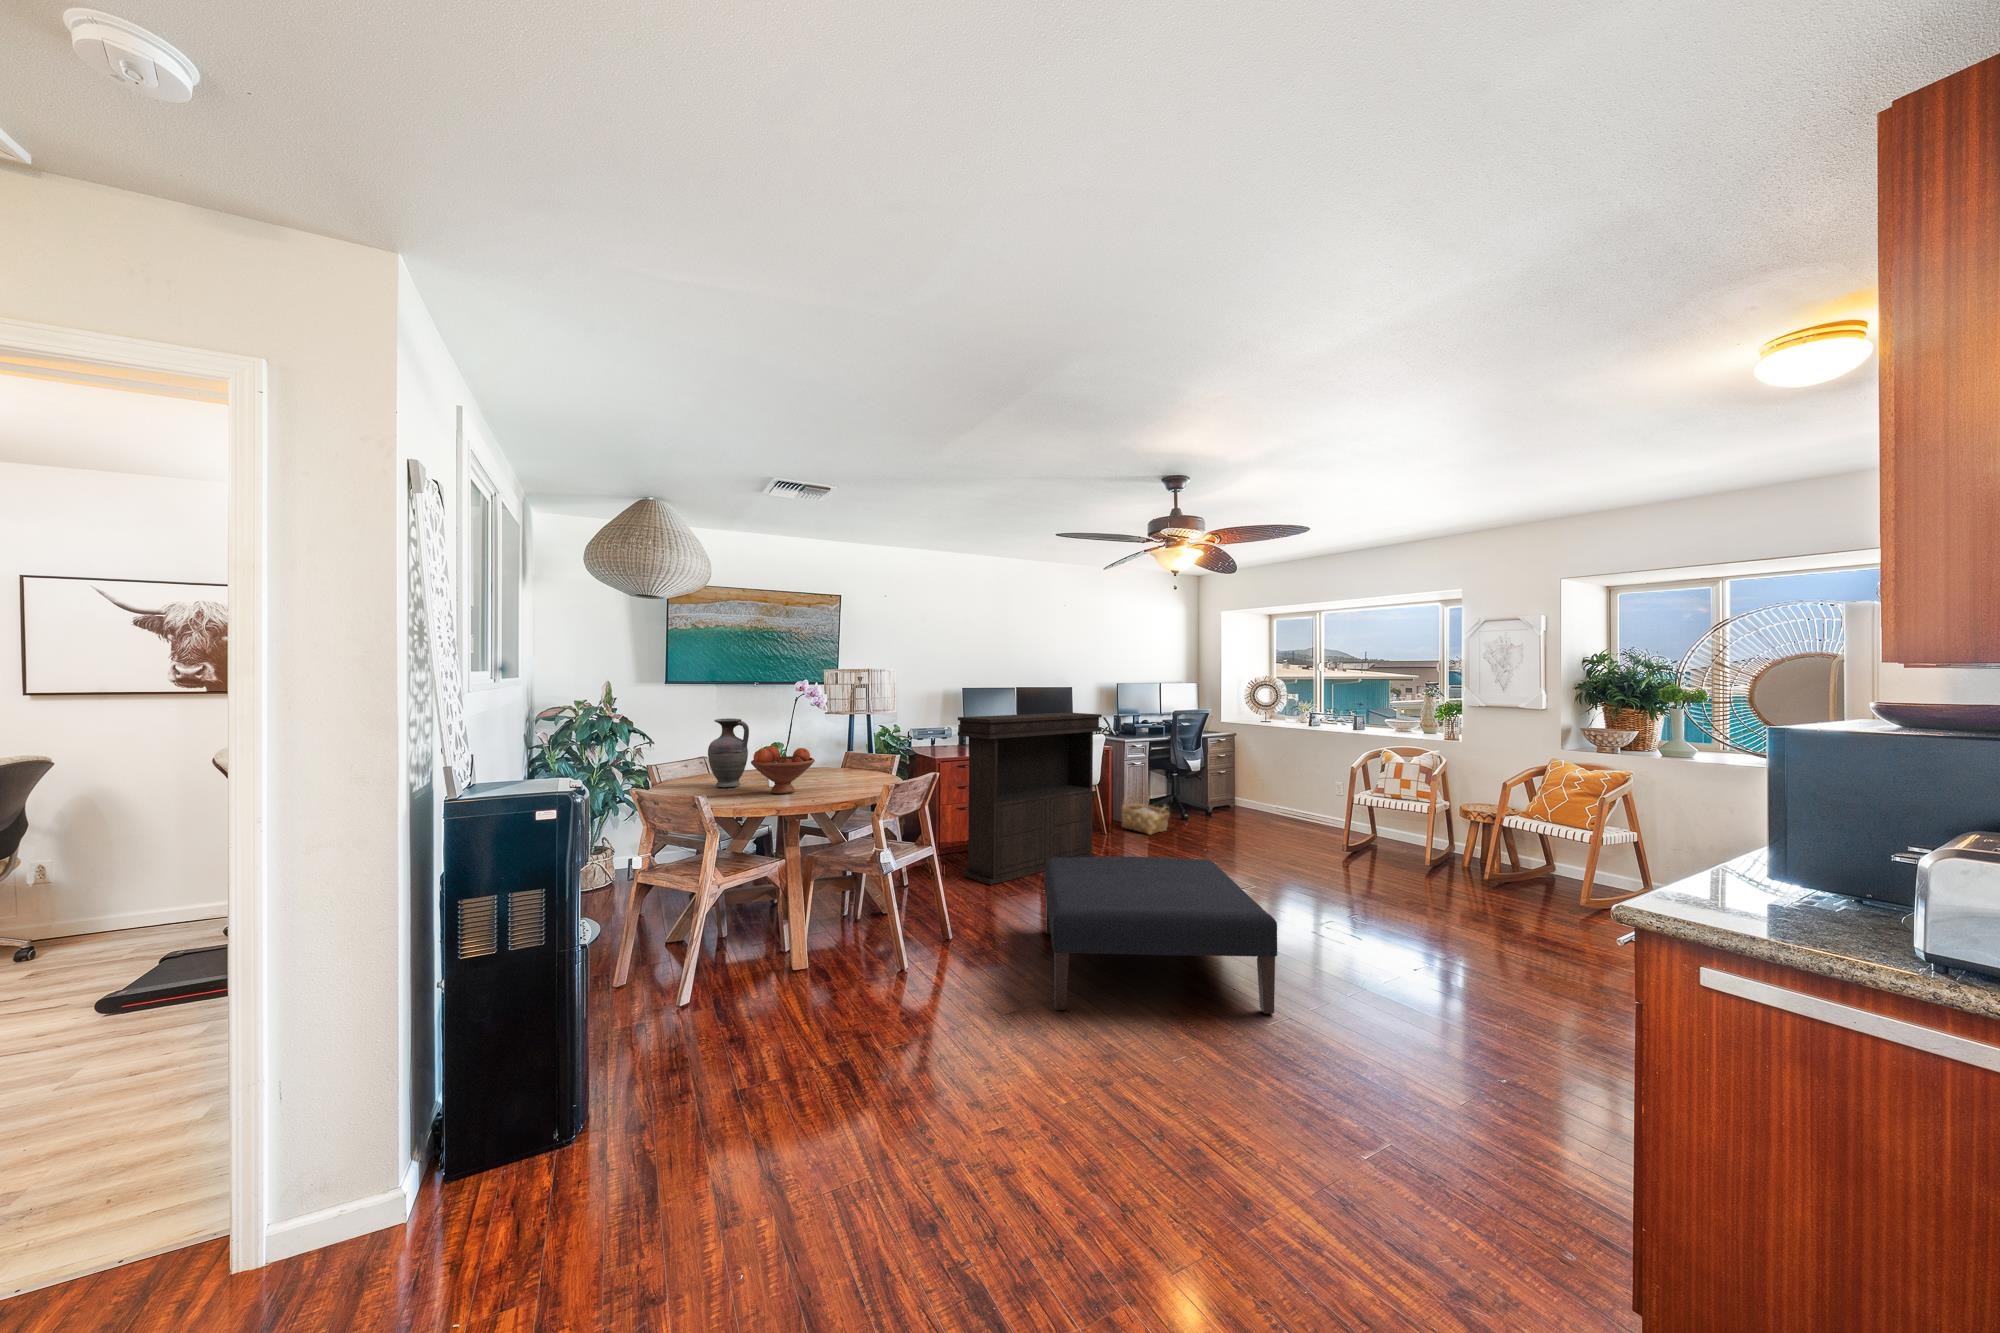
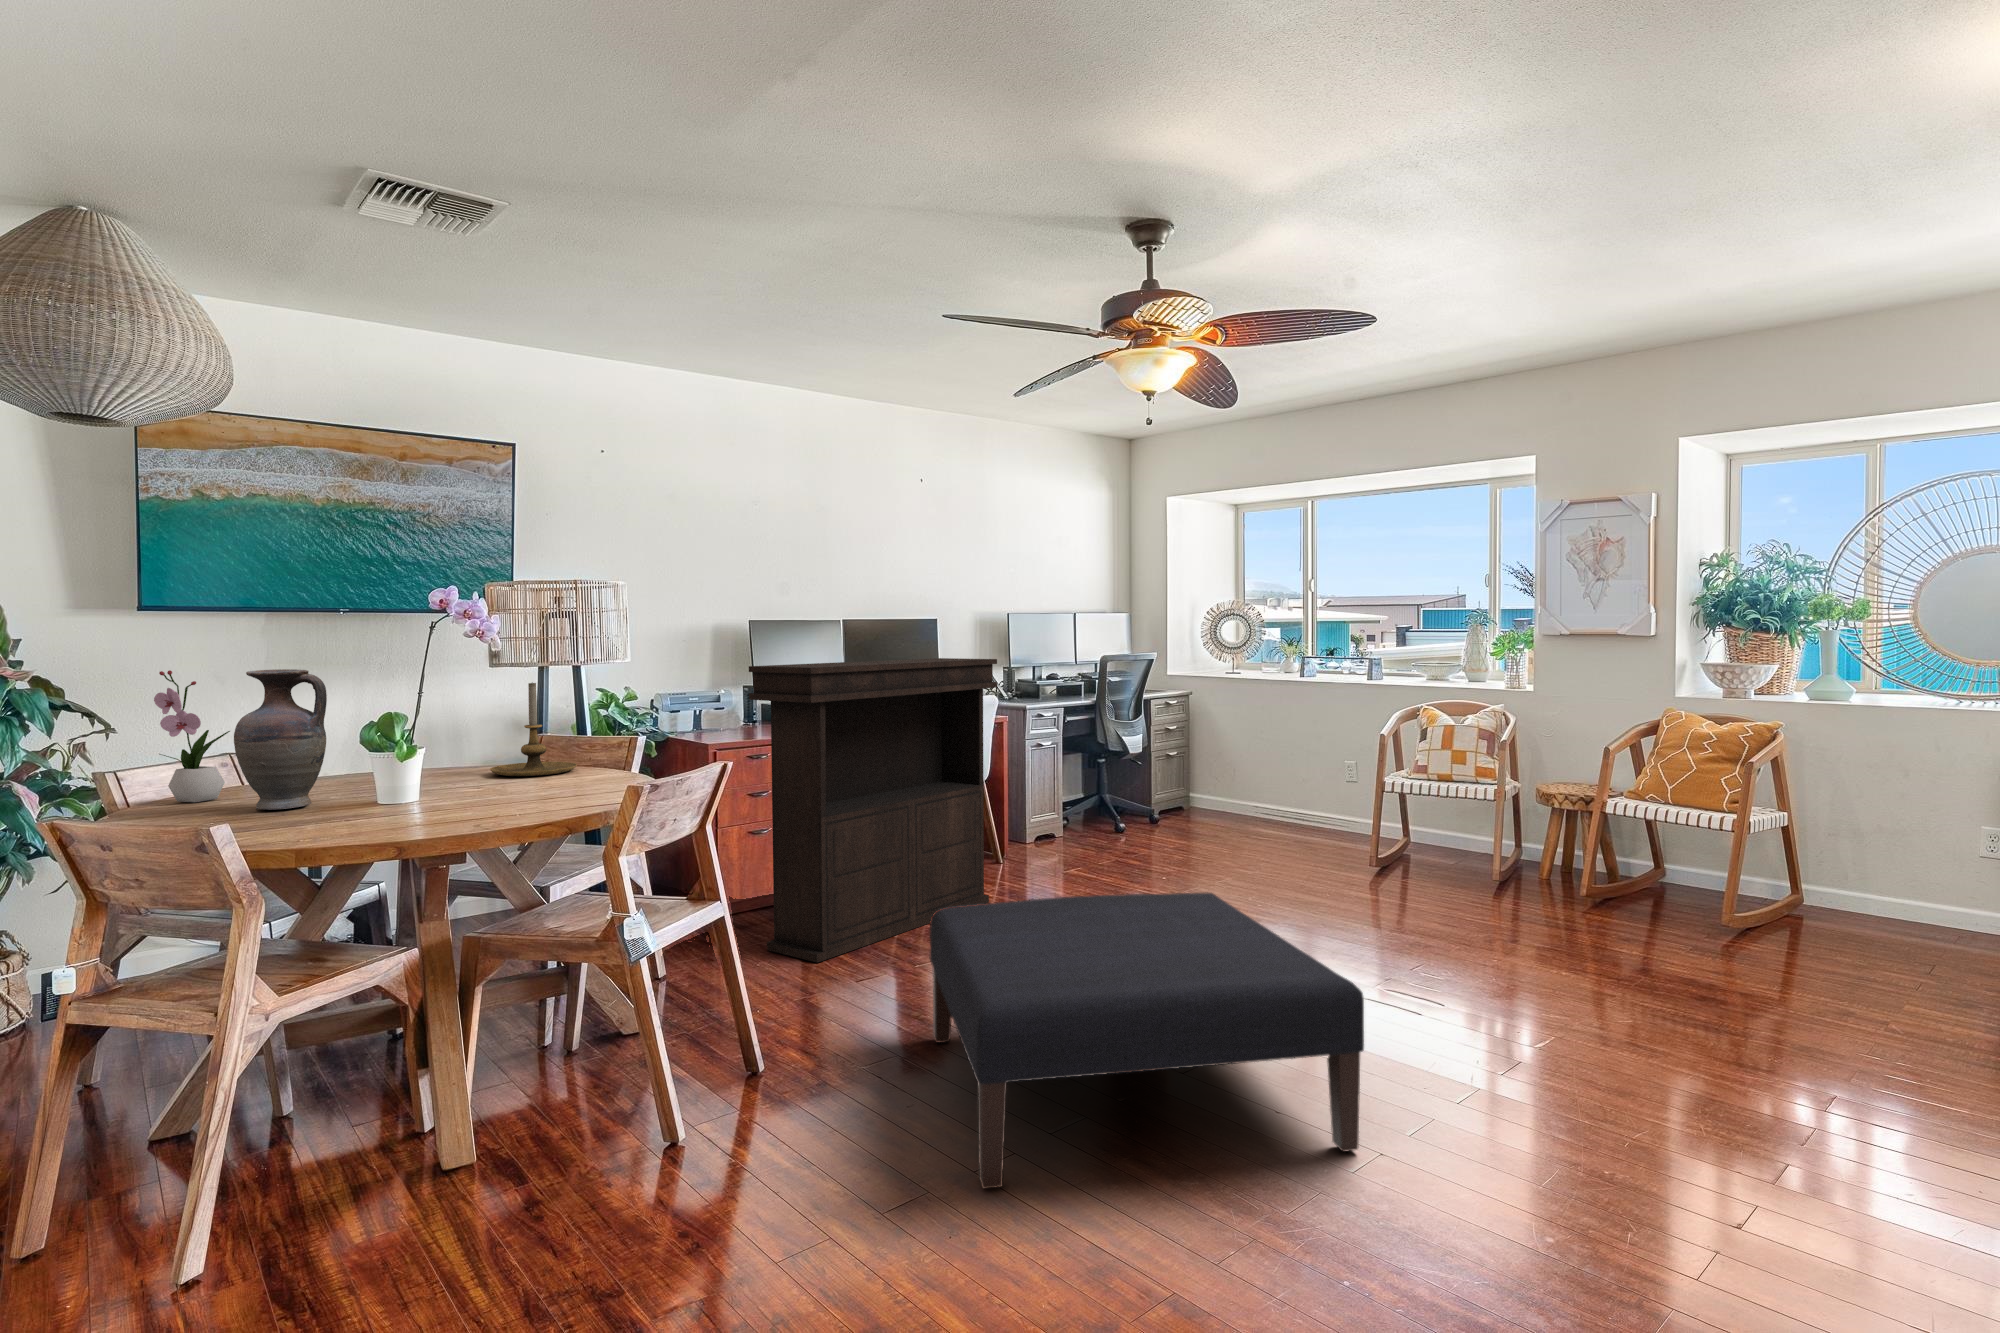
flower arrangement: none [674,717,706,782] -> present [154,670,230,802]
candle holder: none [823,725,866,774] -> present [490,683,577,776]
fruit bowl: present [751,746,815,794] -> none [332,721,474,817]
woven basket: present [1121,796,1170,835] -> none [1020,797,1099,859]

